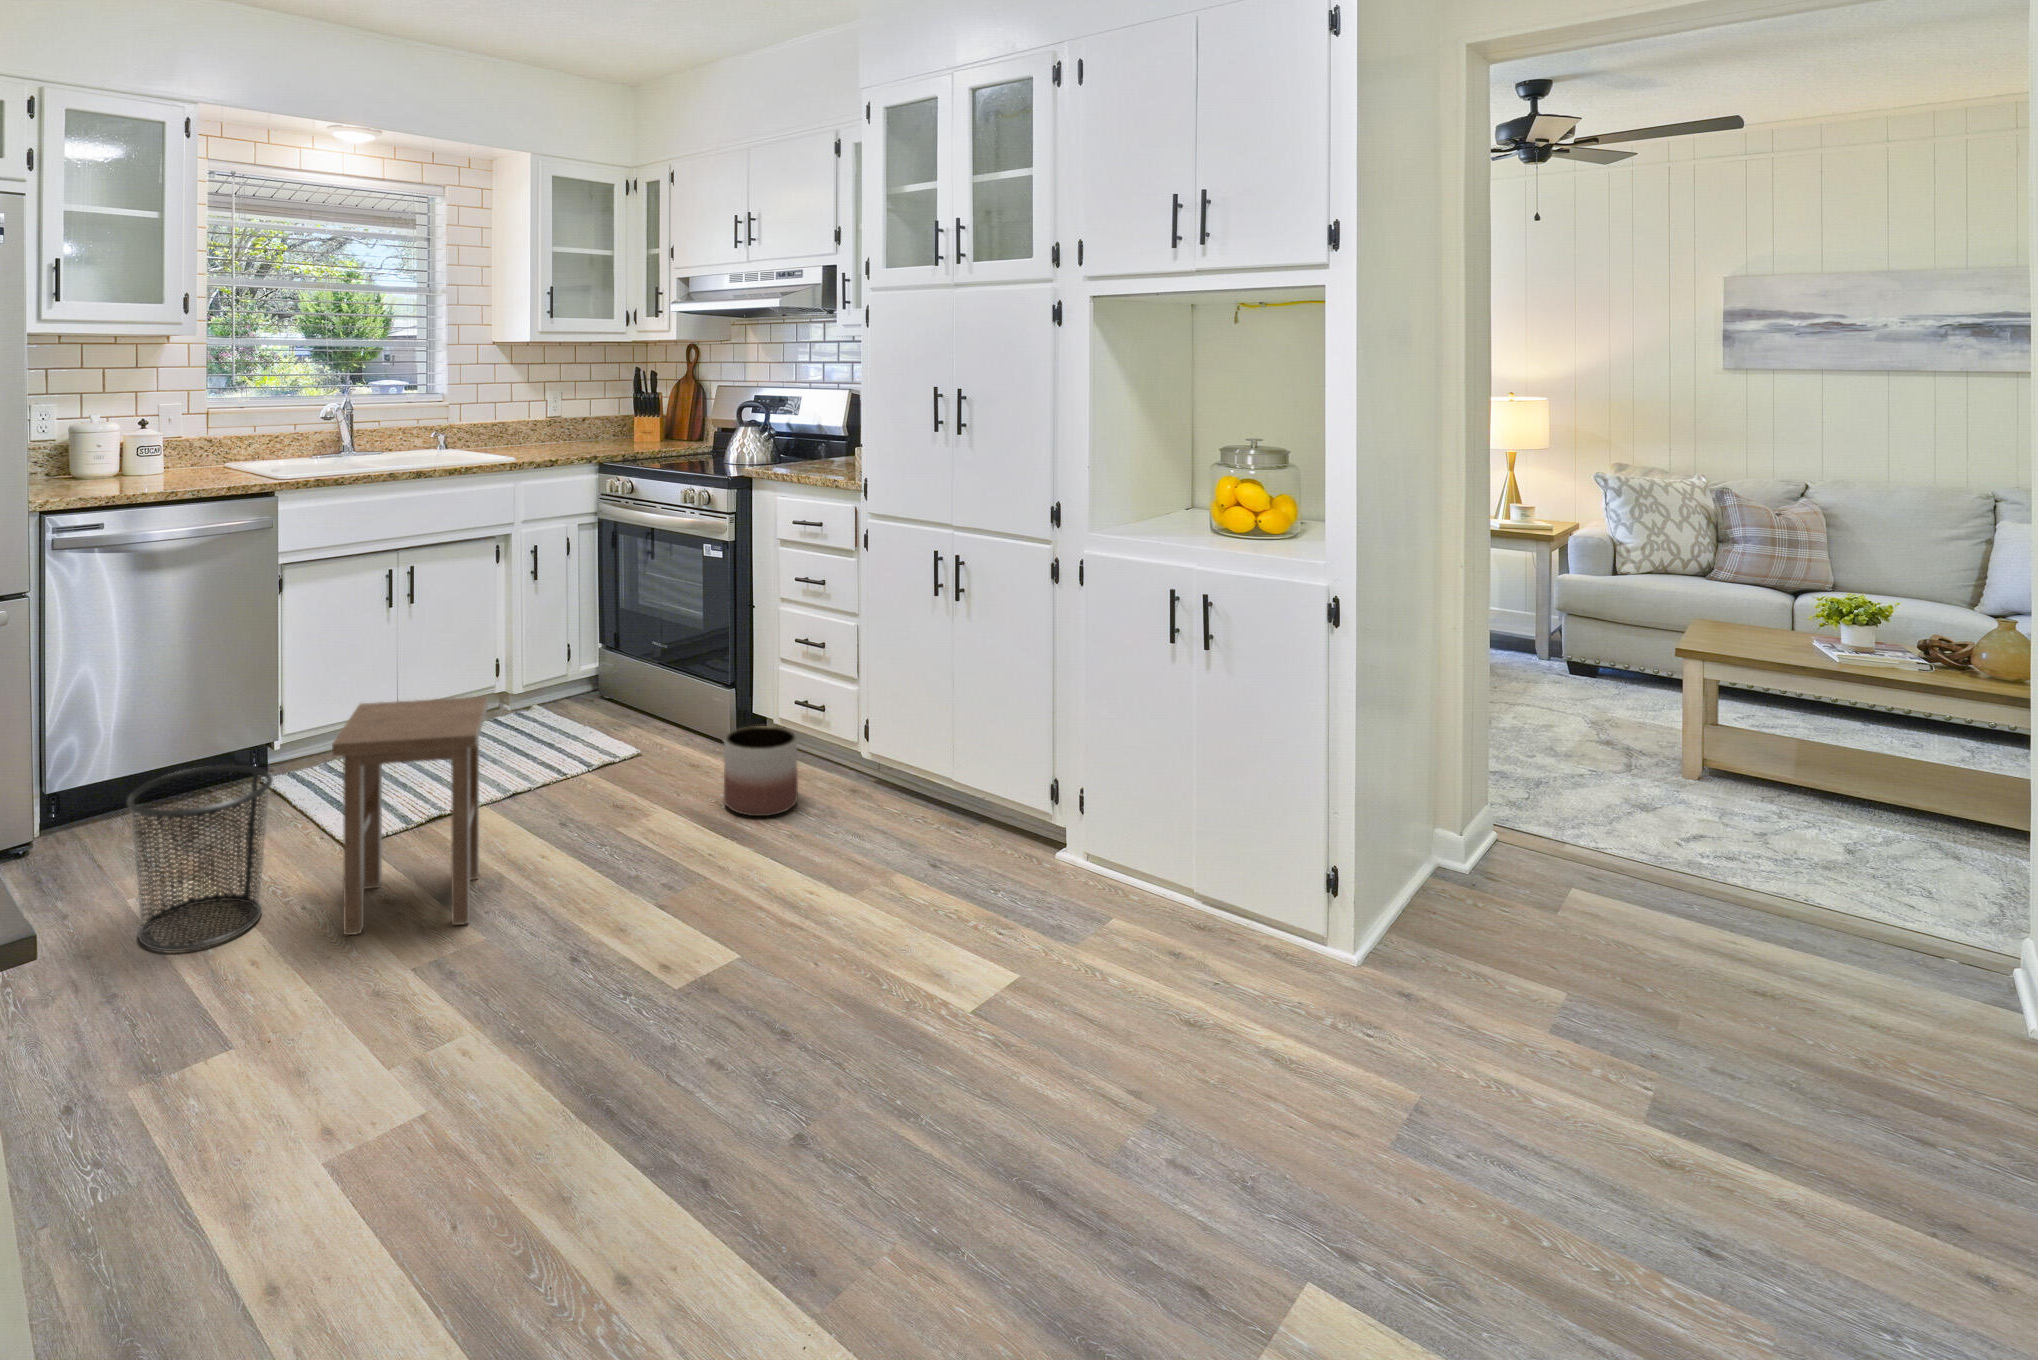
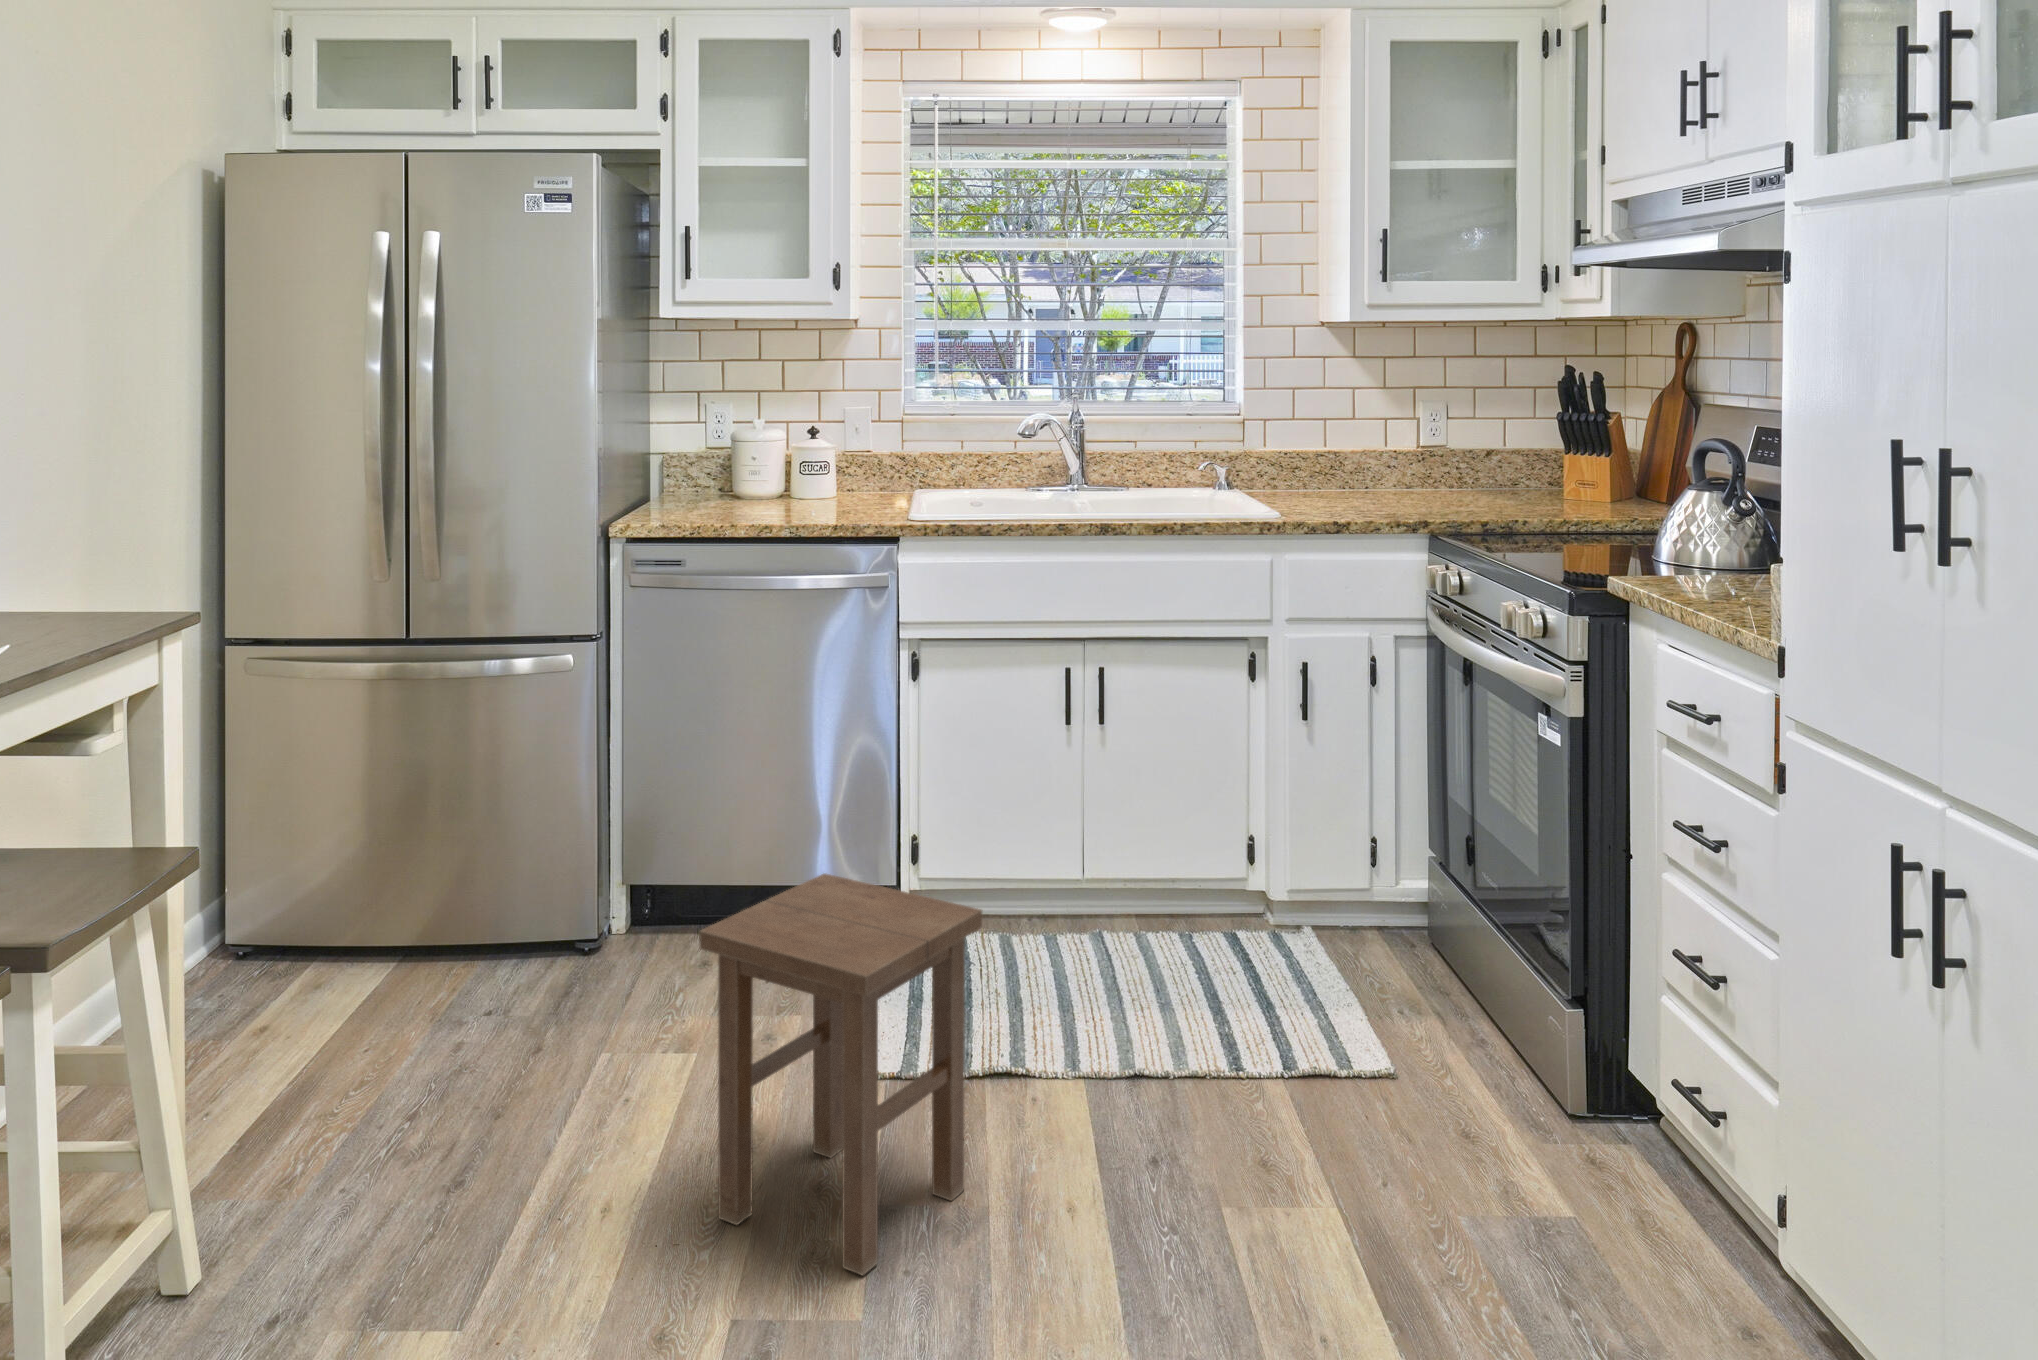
planter: present [724,726,798,816] -> none [1439,1084,1597,1287]
waste bin: present [127,765,273,951] -> none [524,910,704,1163]

